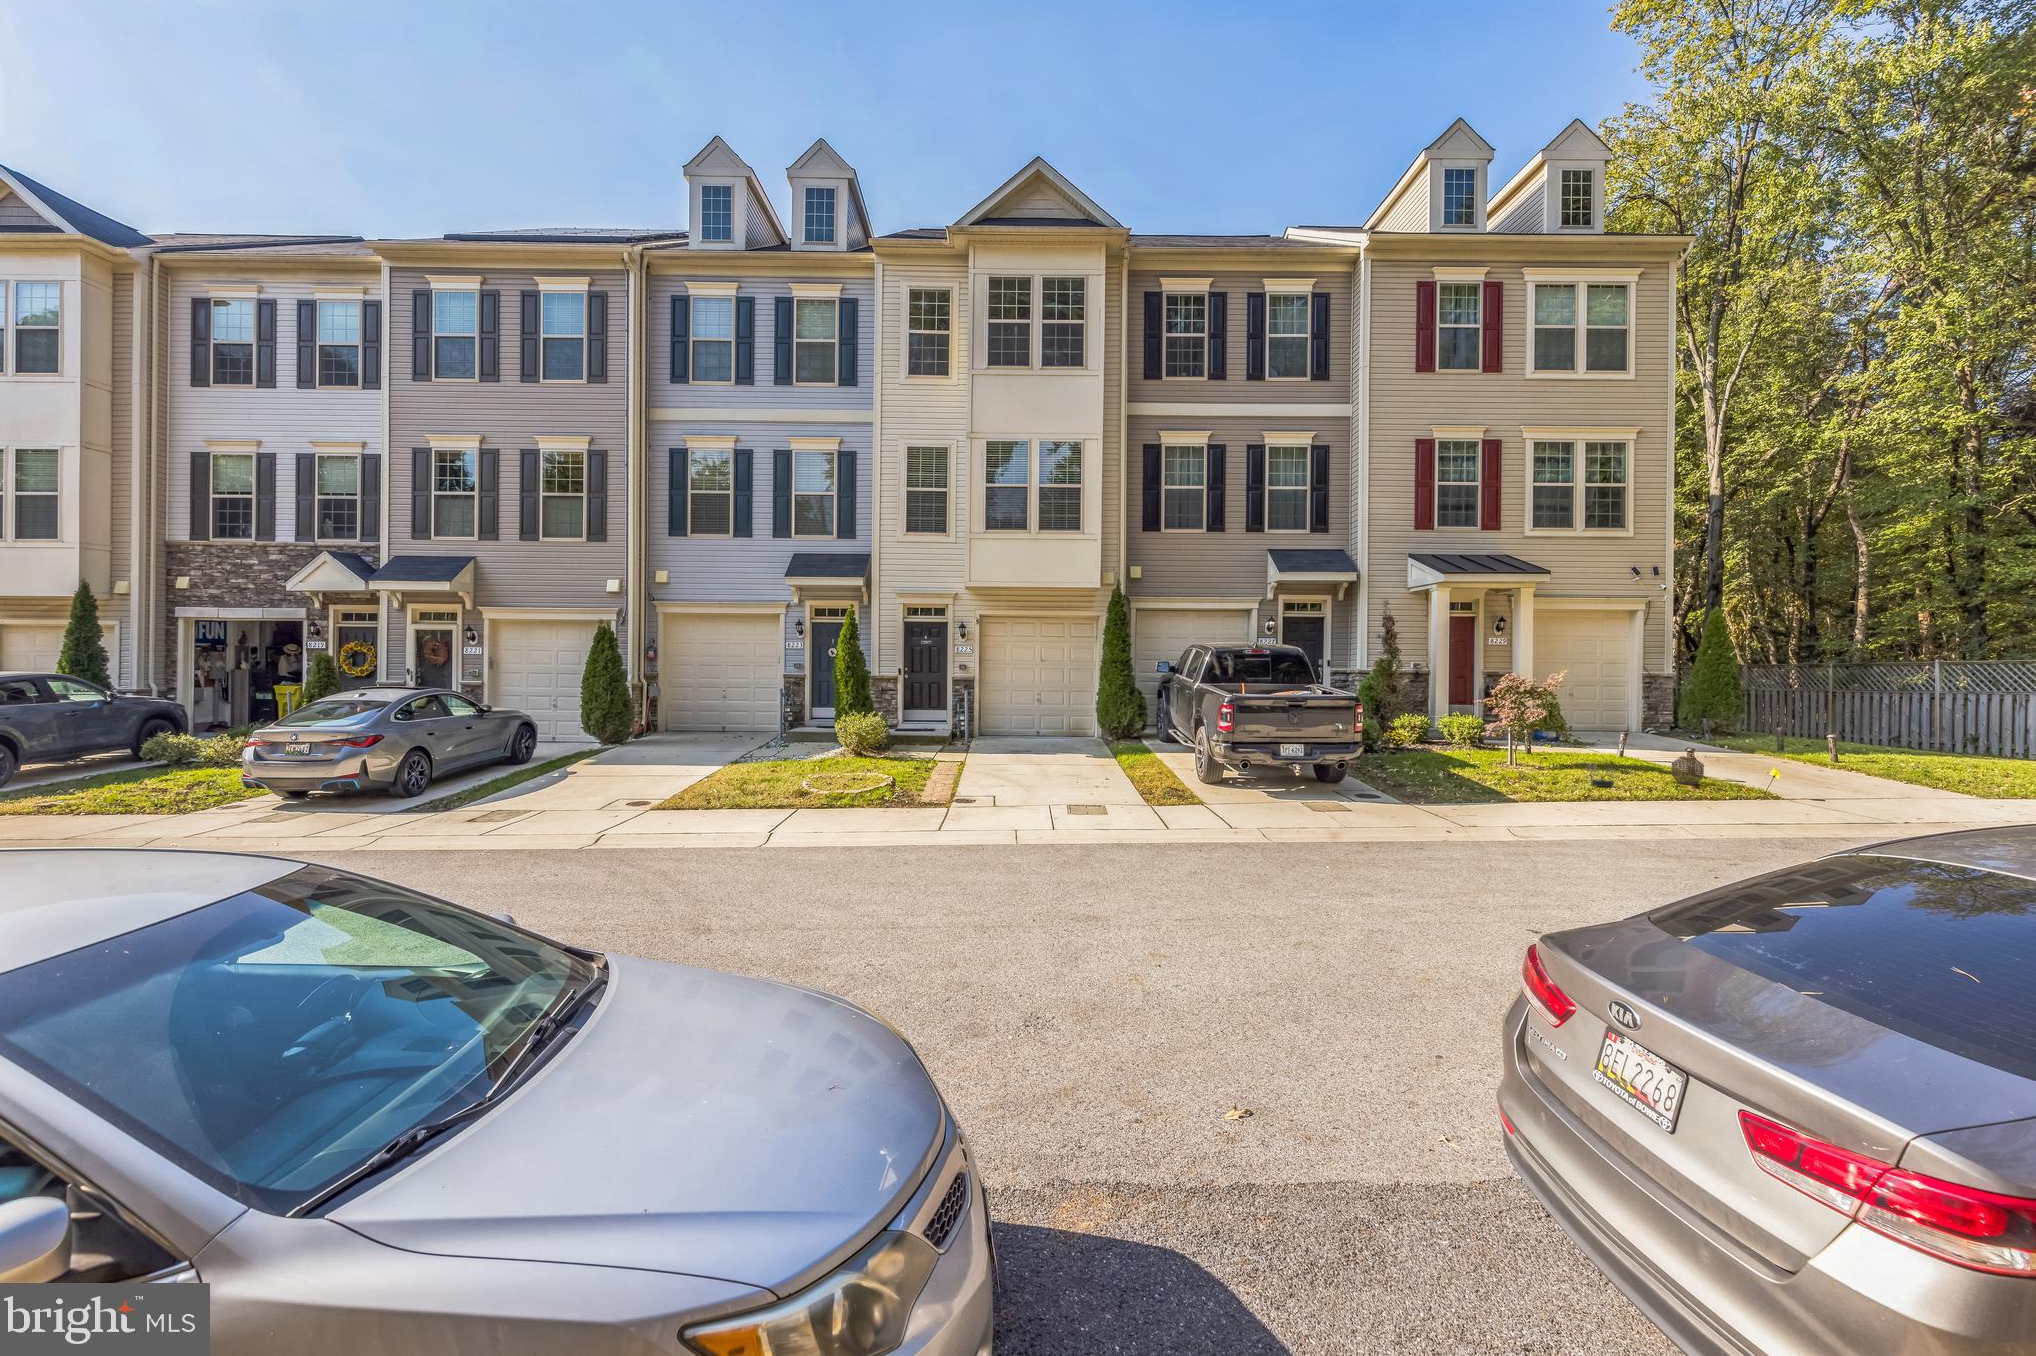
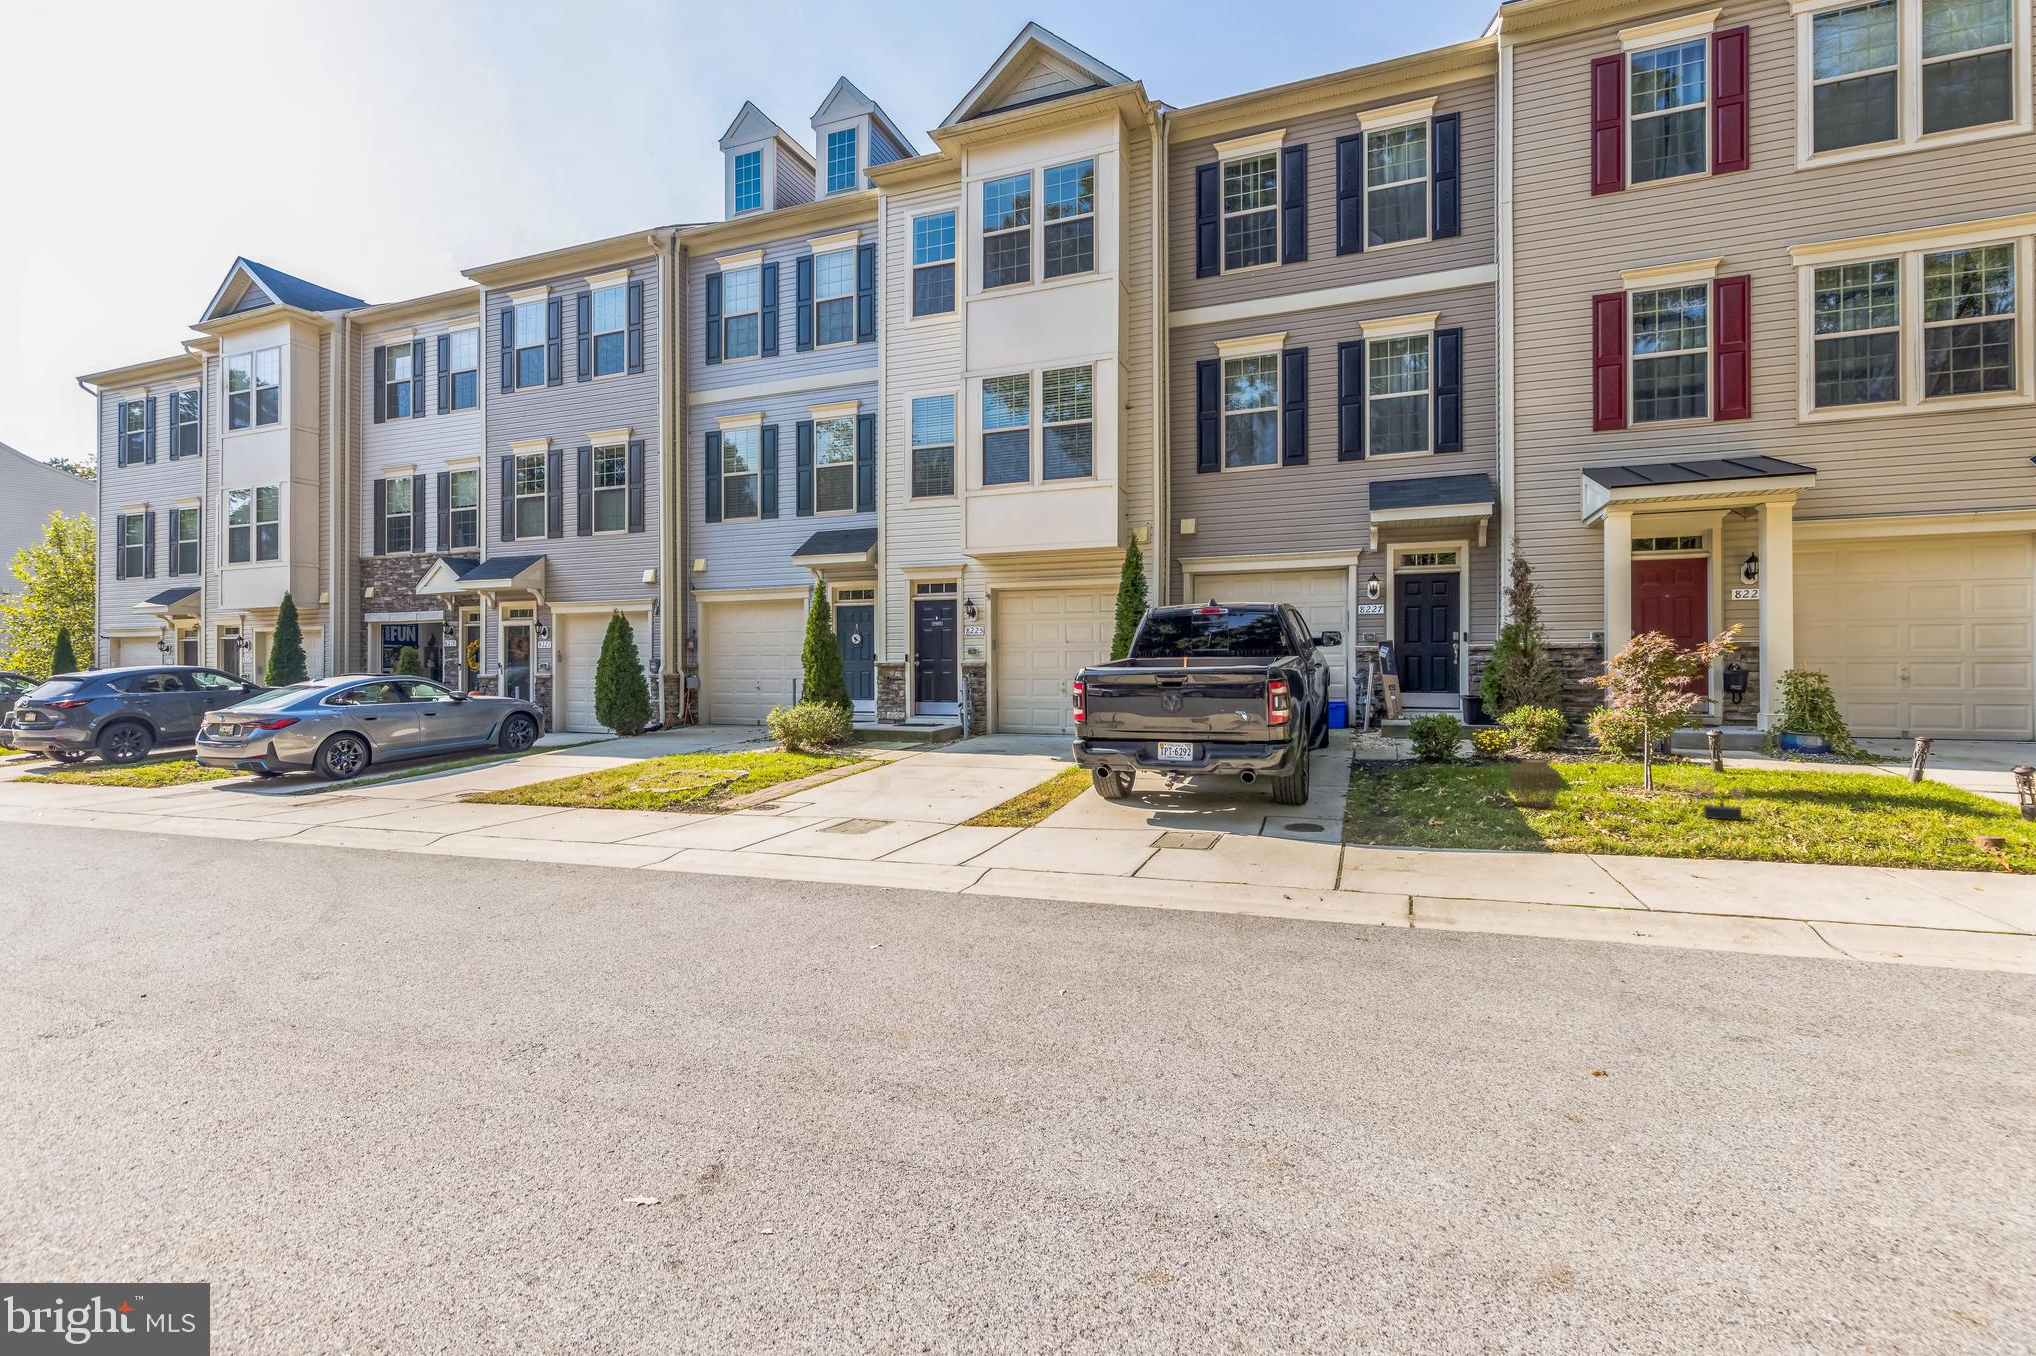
woven basket: present [1671,756,1704,785] -> present [1510,759,1560,807]

